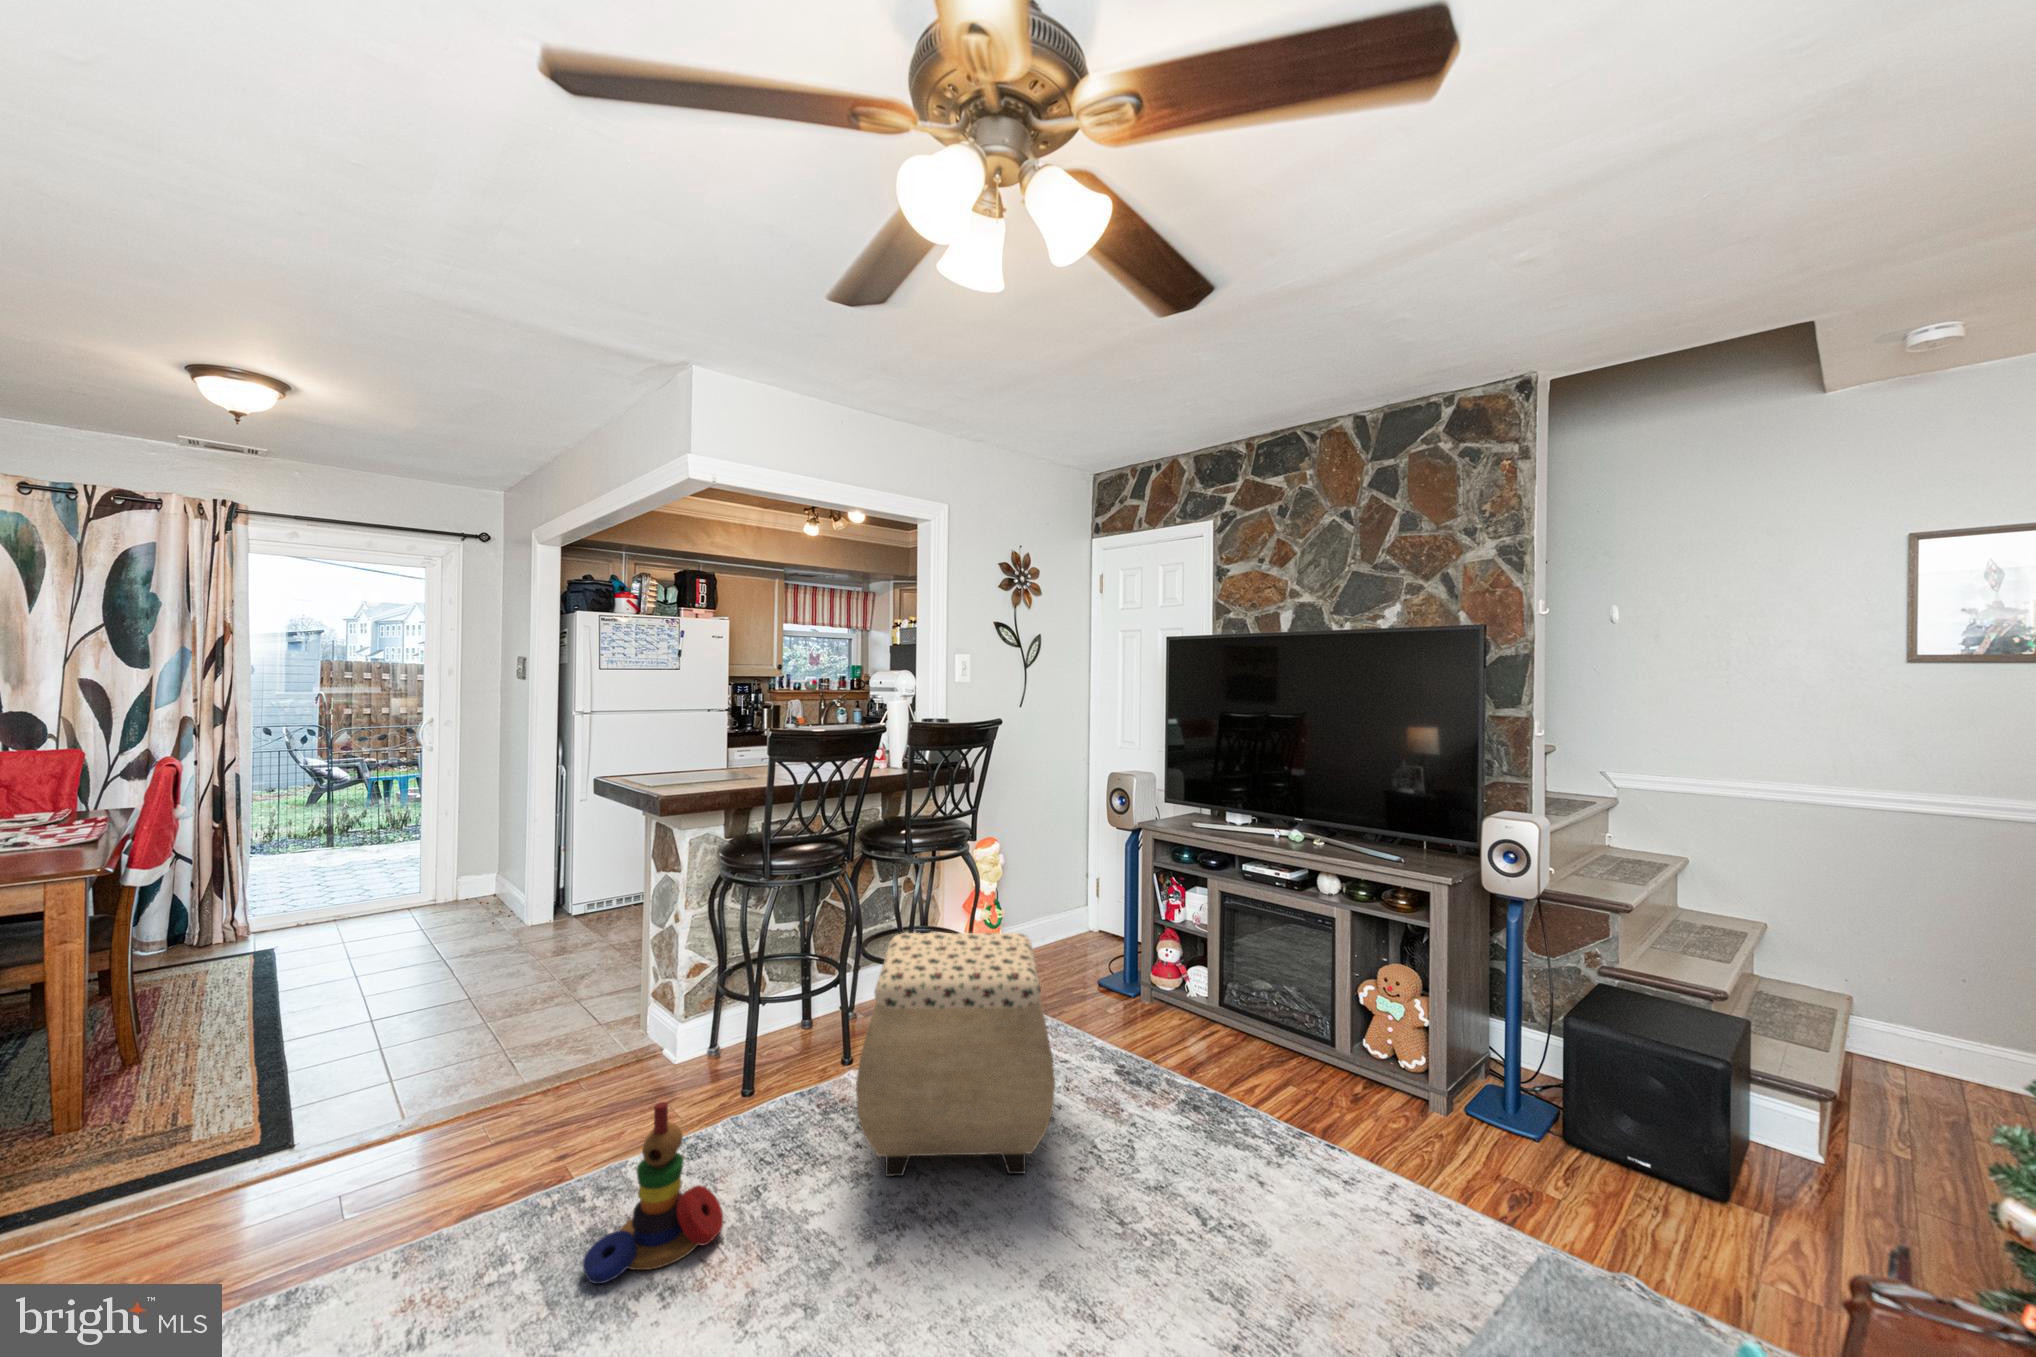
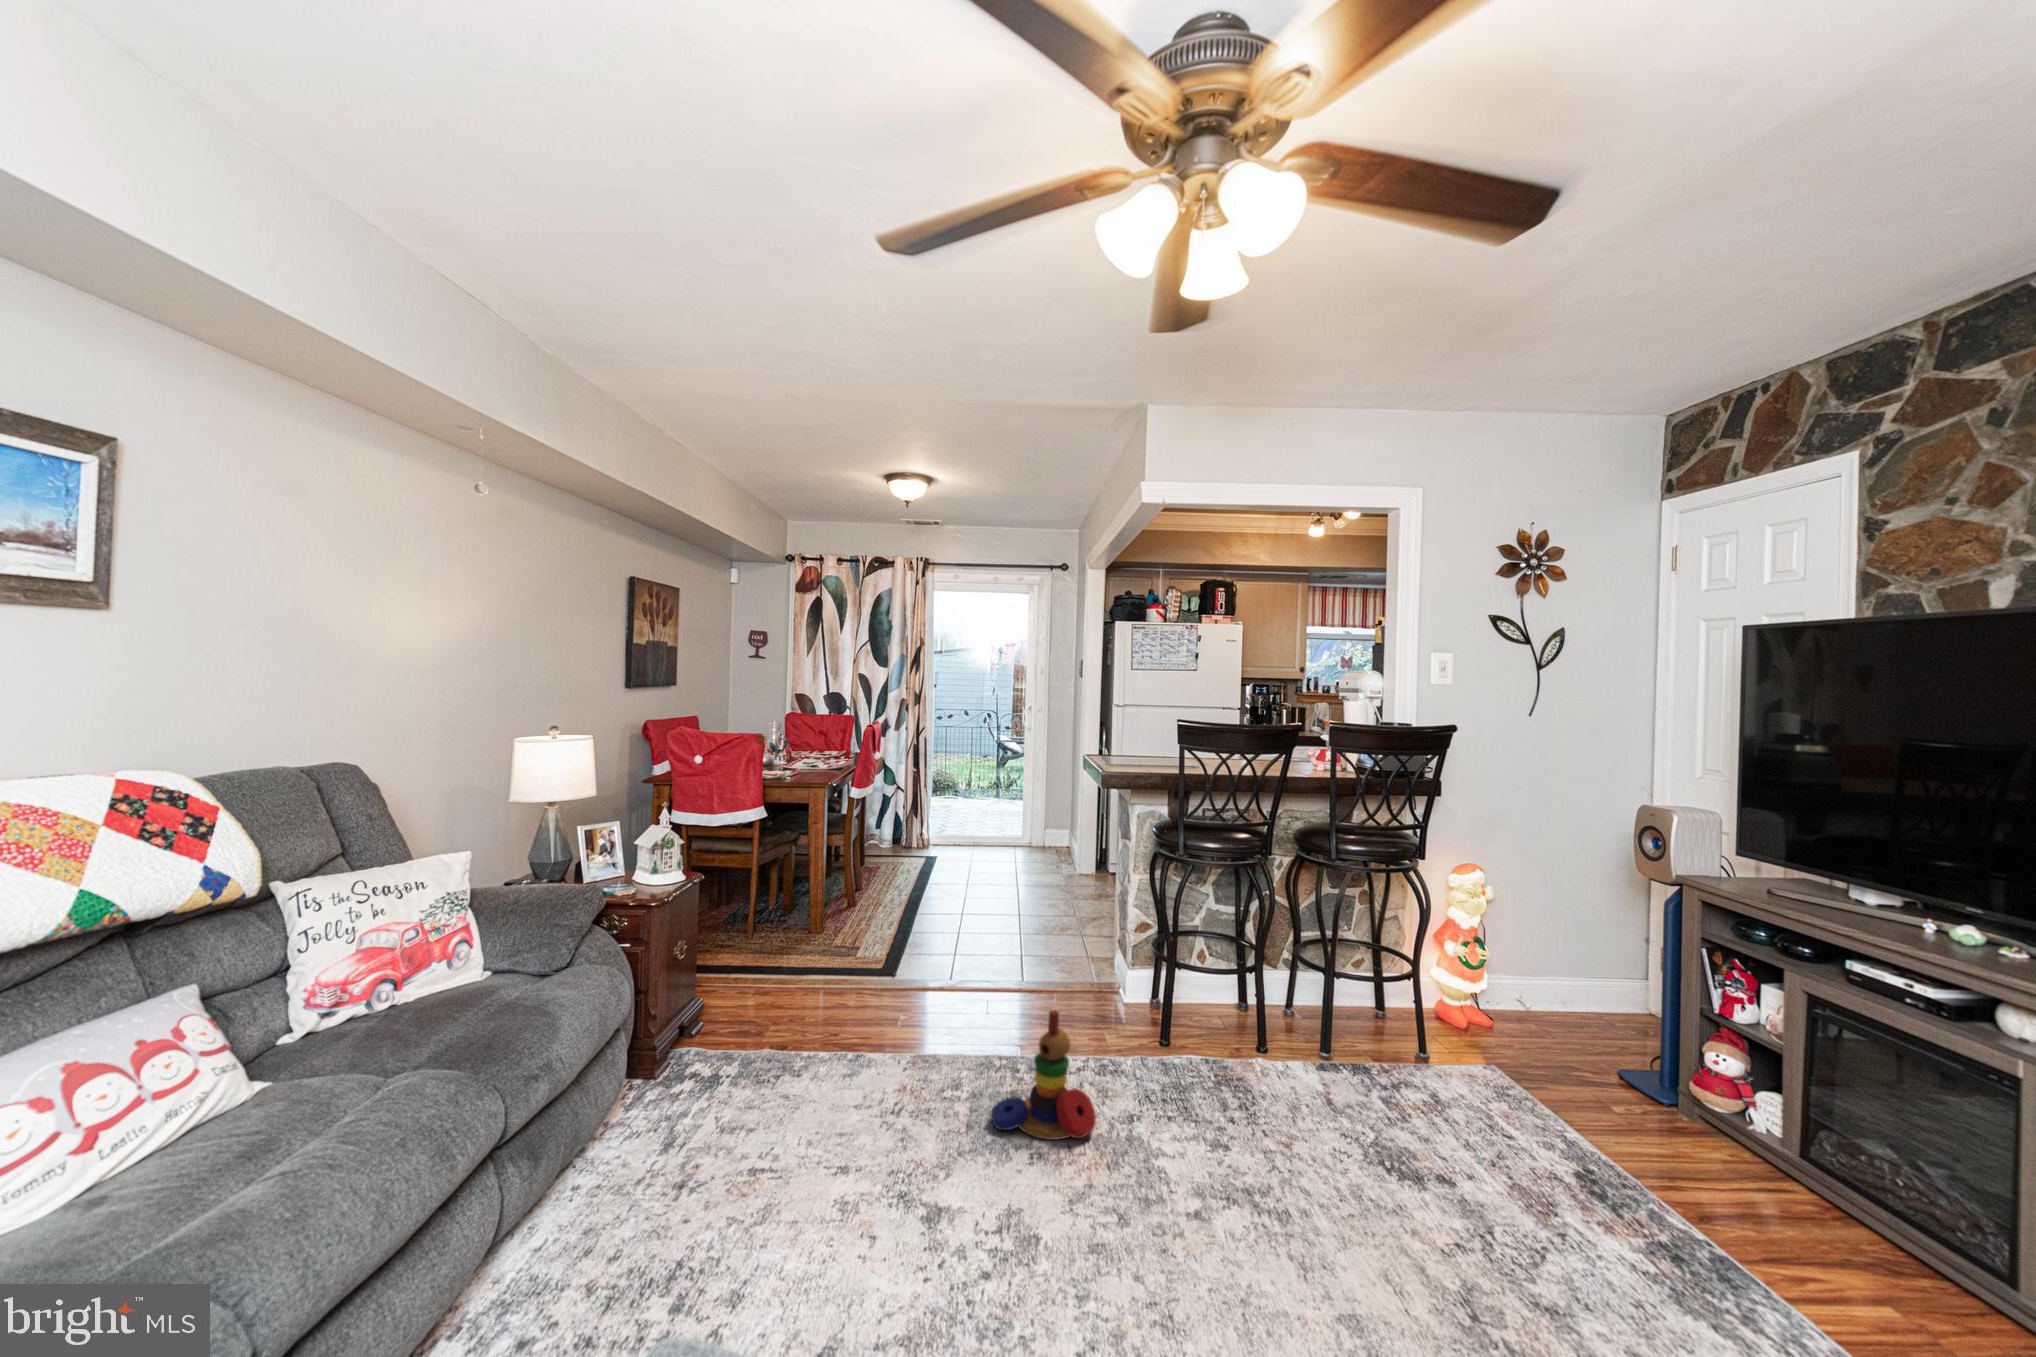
ottoman: present [856,933,1055,1176] -> none [1214,934,1463,1218]

